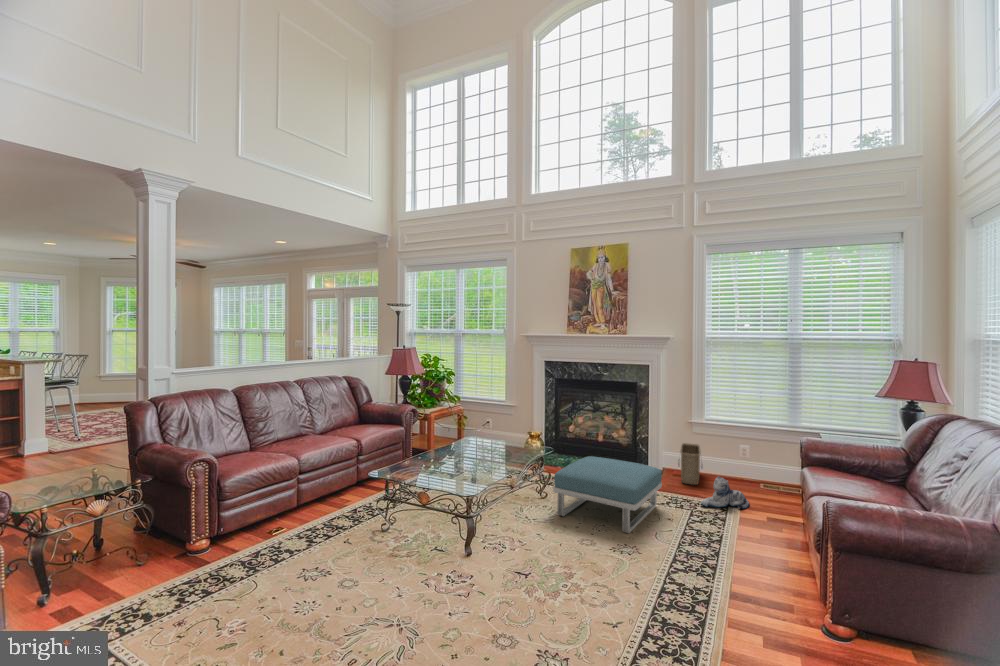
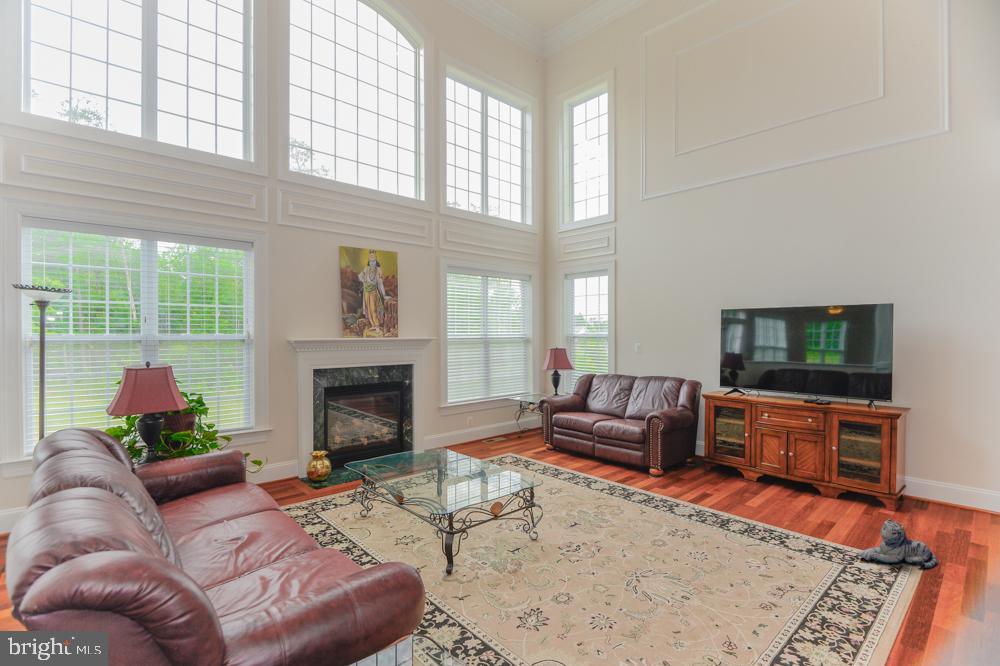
basket: present [678,443,701,485] -> none [835,469,872,528]
footstool: present [553,456,662,533] -> none [643,479,801,587]

